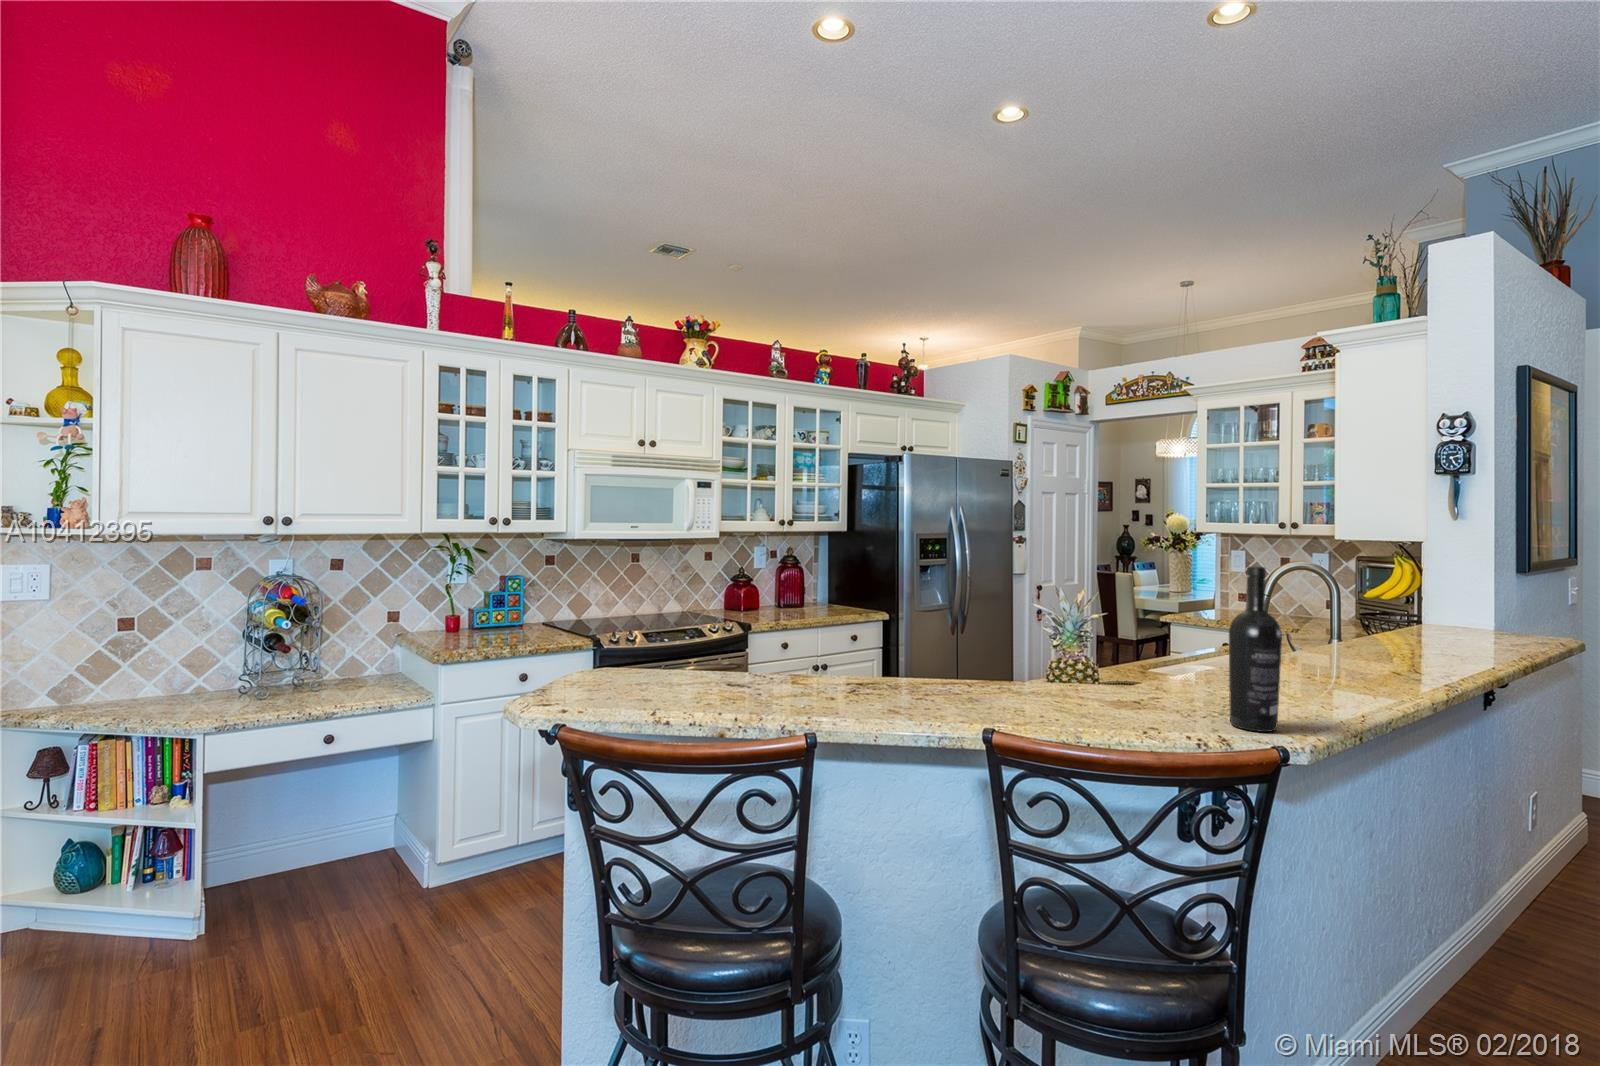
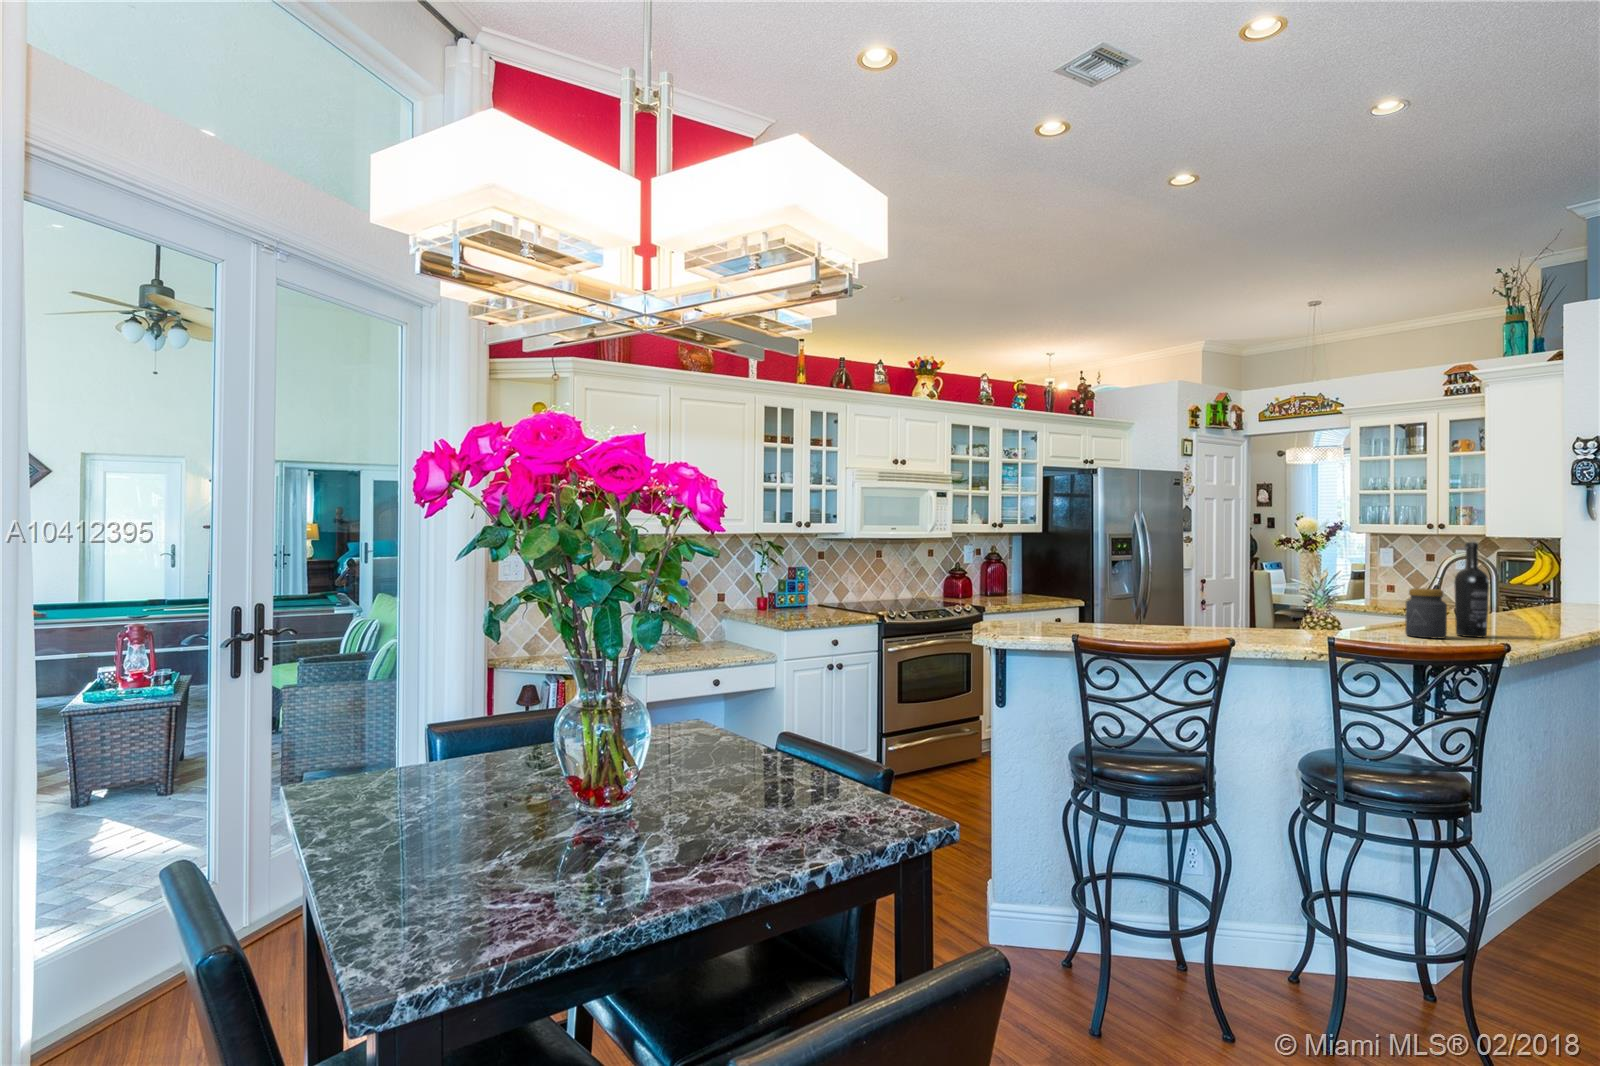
jar: none [1140,646,1206,740] -> present [1405,588,1447,639]

